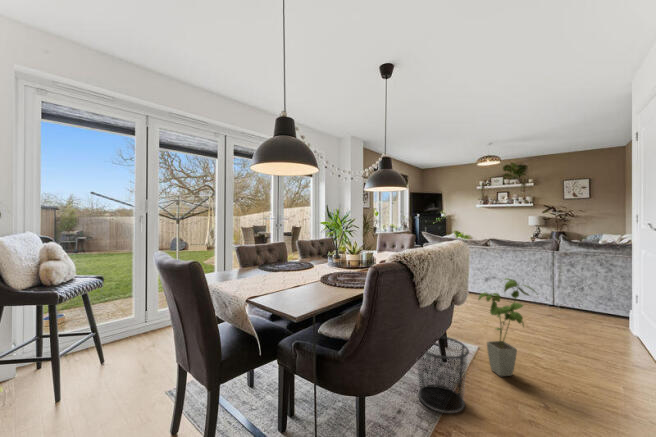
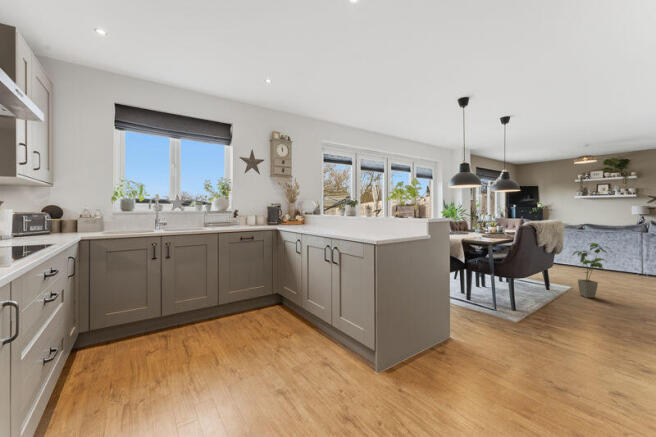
waste bin: present [417,336,469,413] -> none [533,271,566,304]

